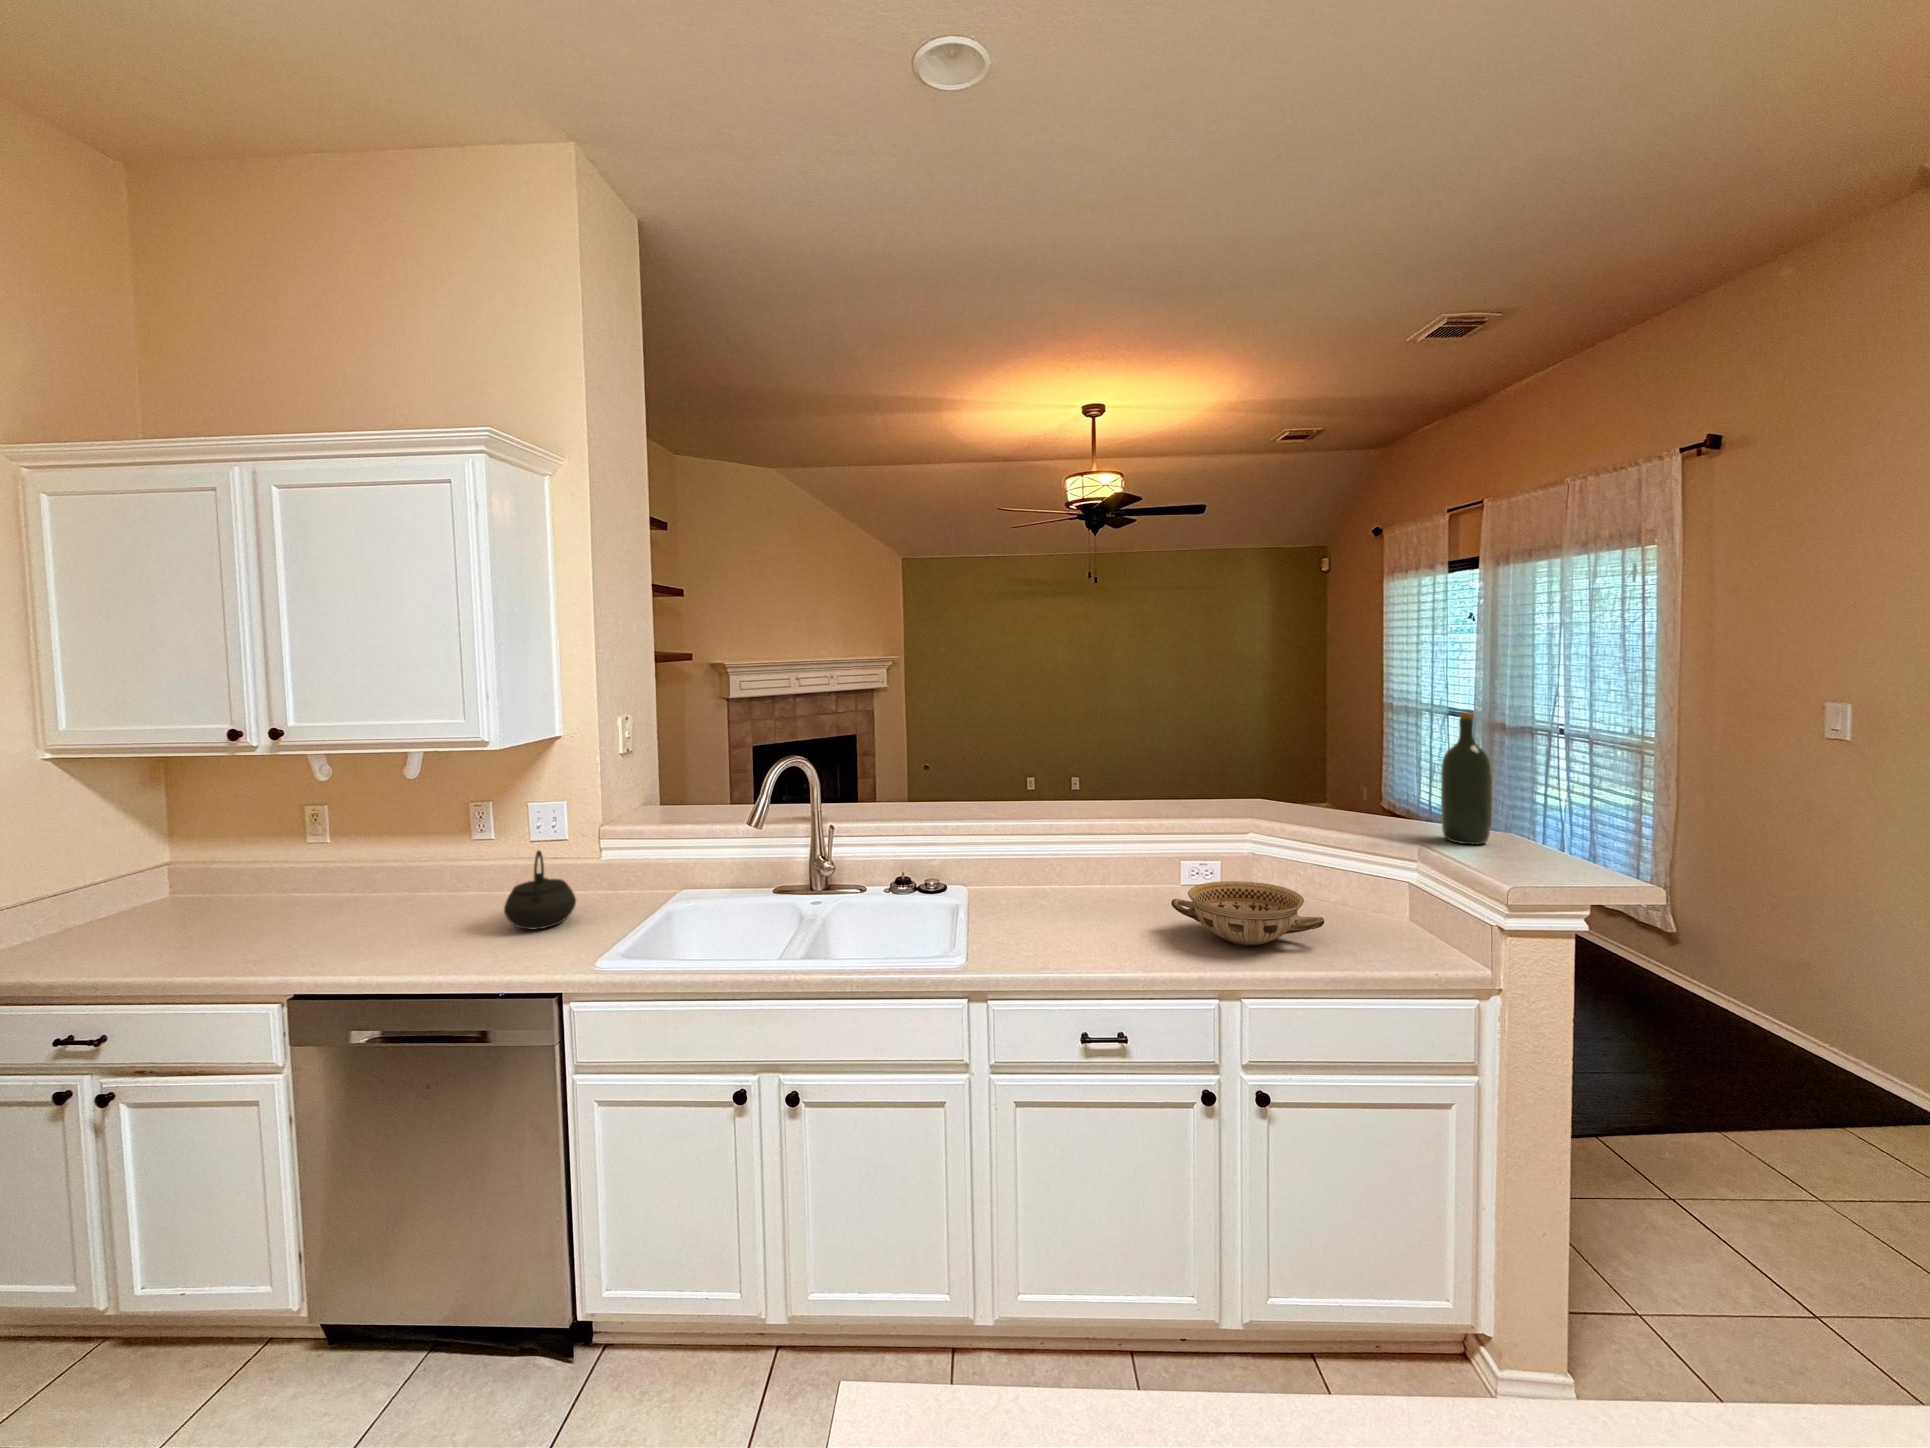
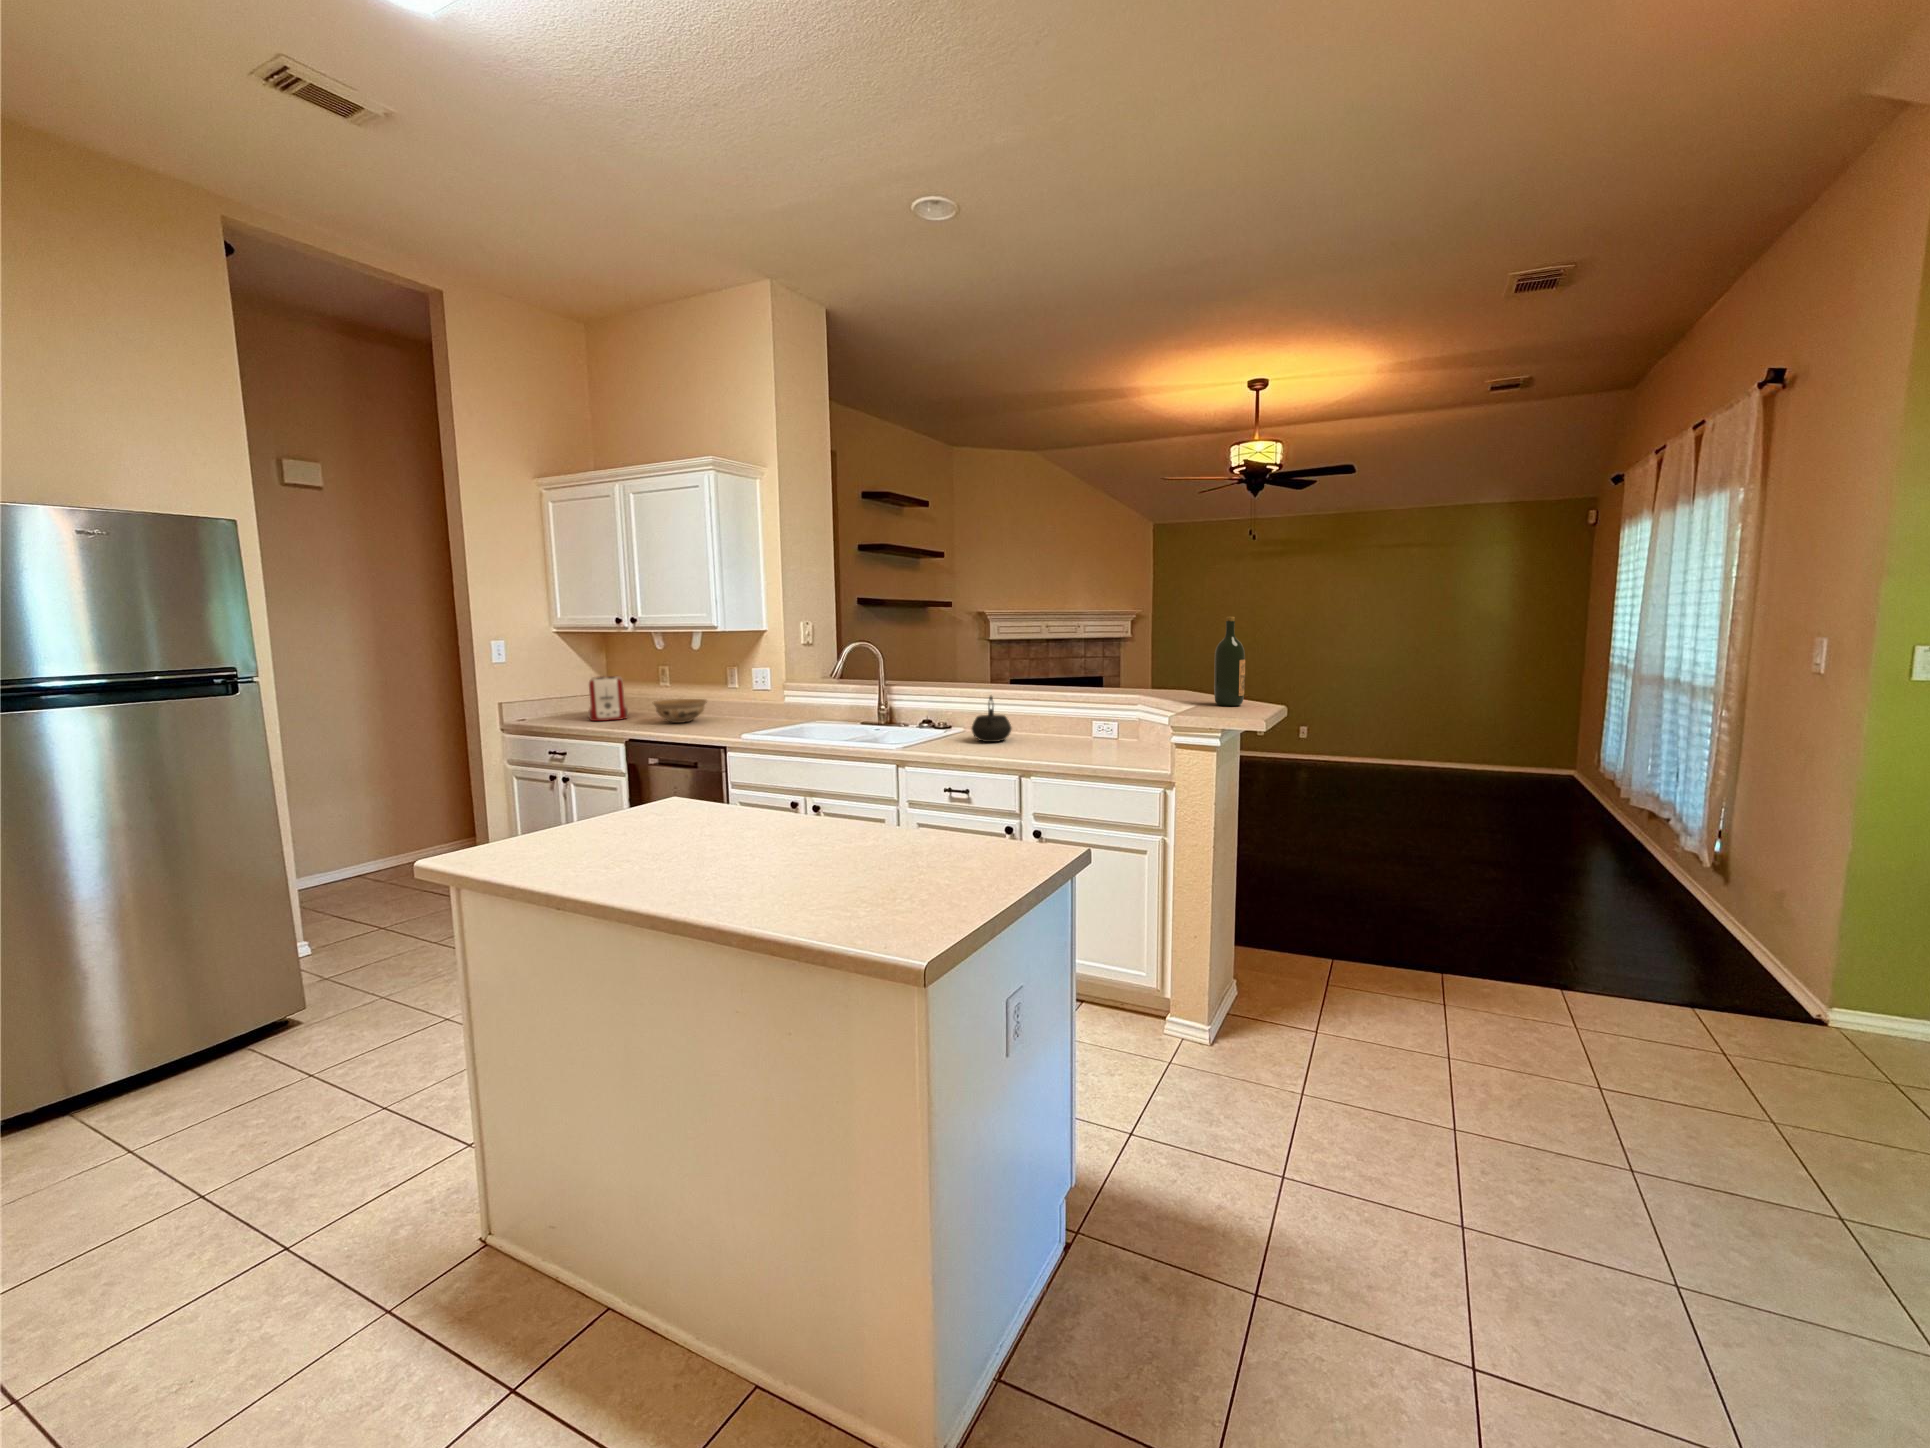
toaster: none [136,841,247,950] -> present [588,676,628,721]
kettle: present [504,850,576,929] -> present [971,696,1012,742]
ceramic bowl: present [1171,881,1324,946] -> present [653,699,707,723]

